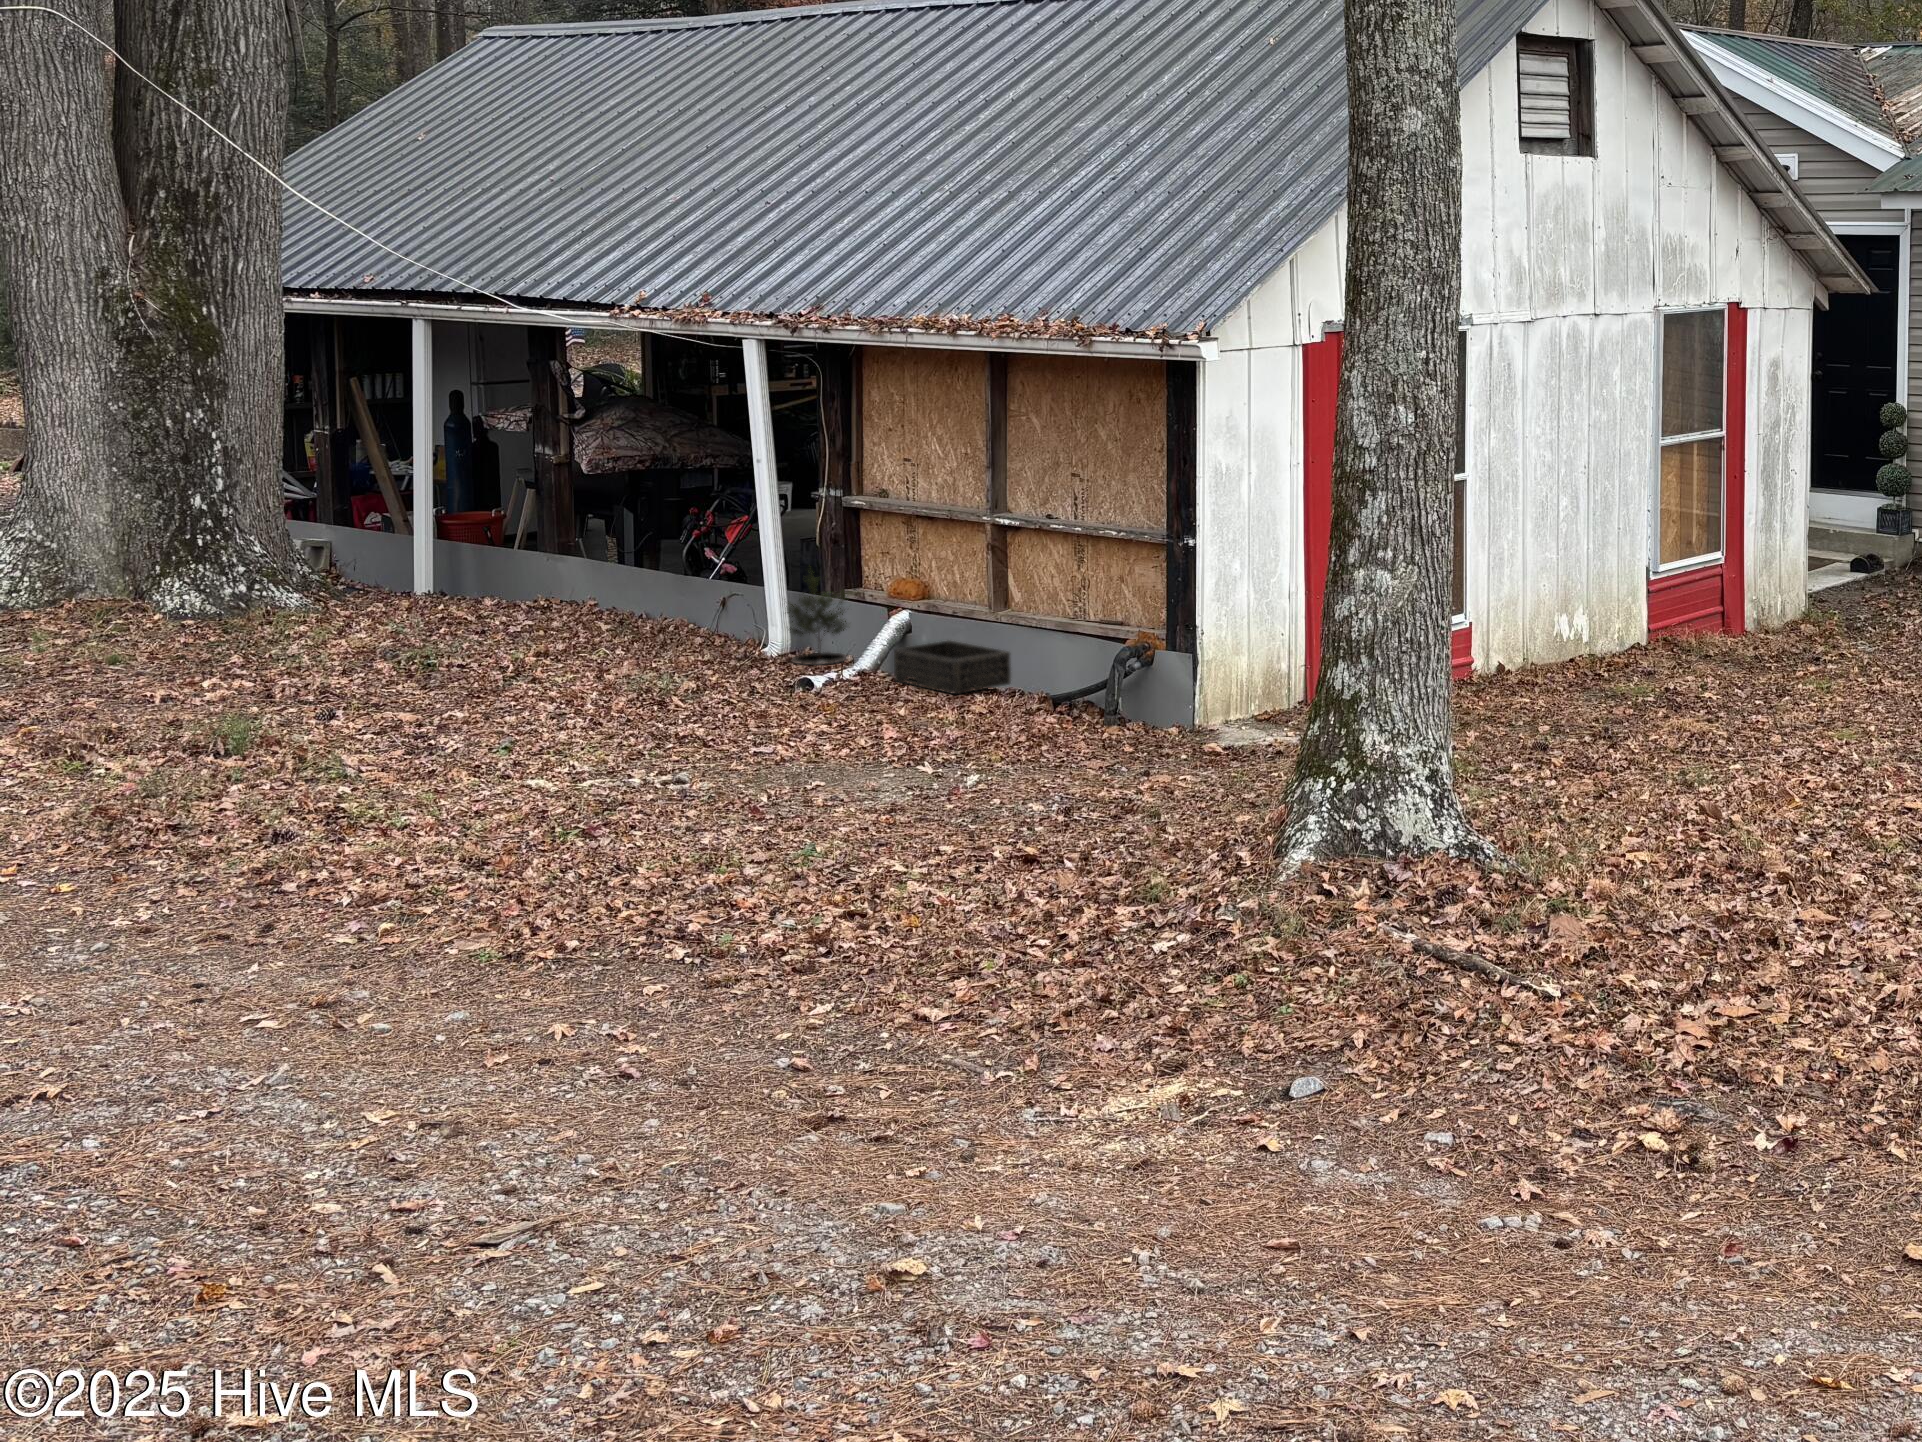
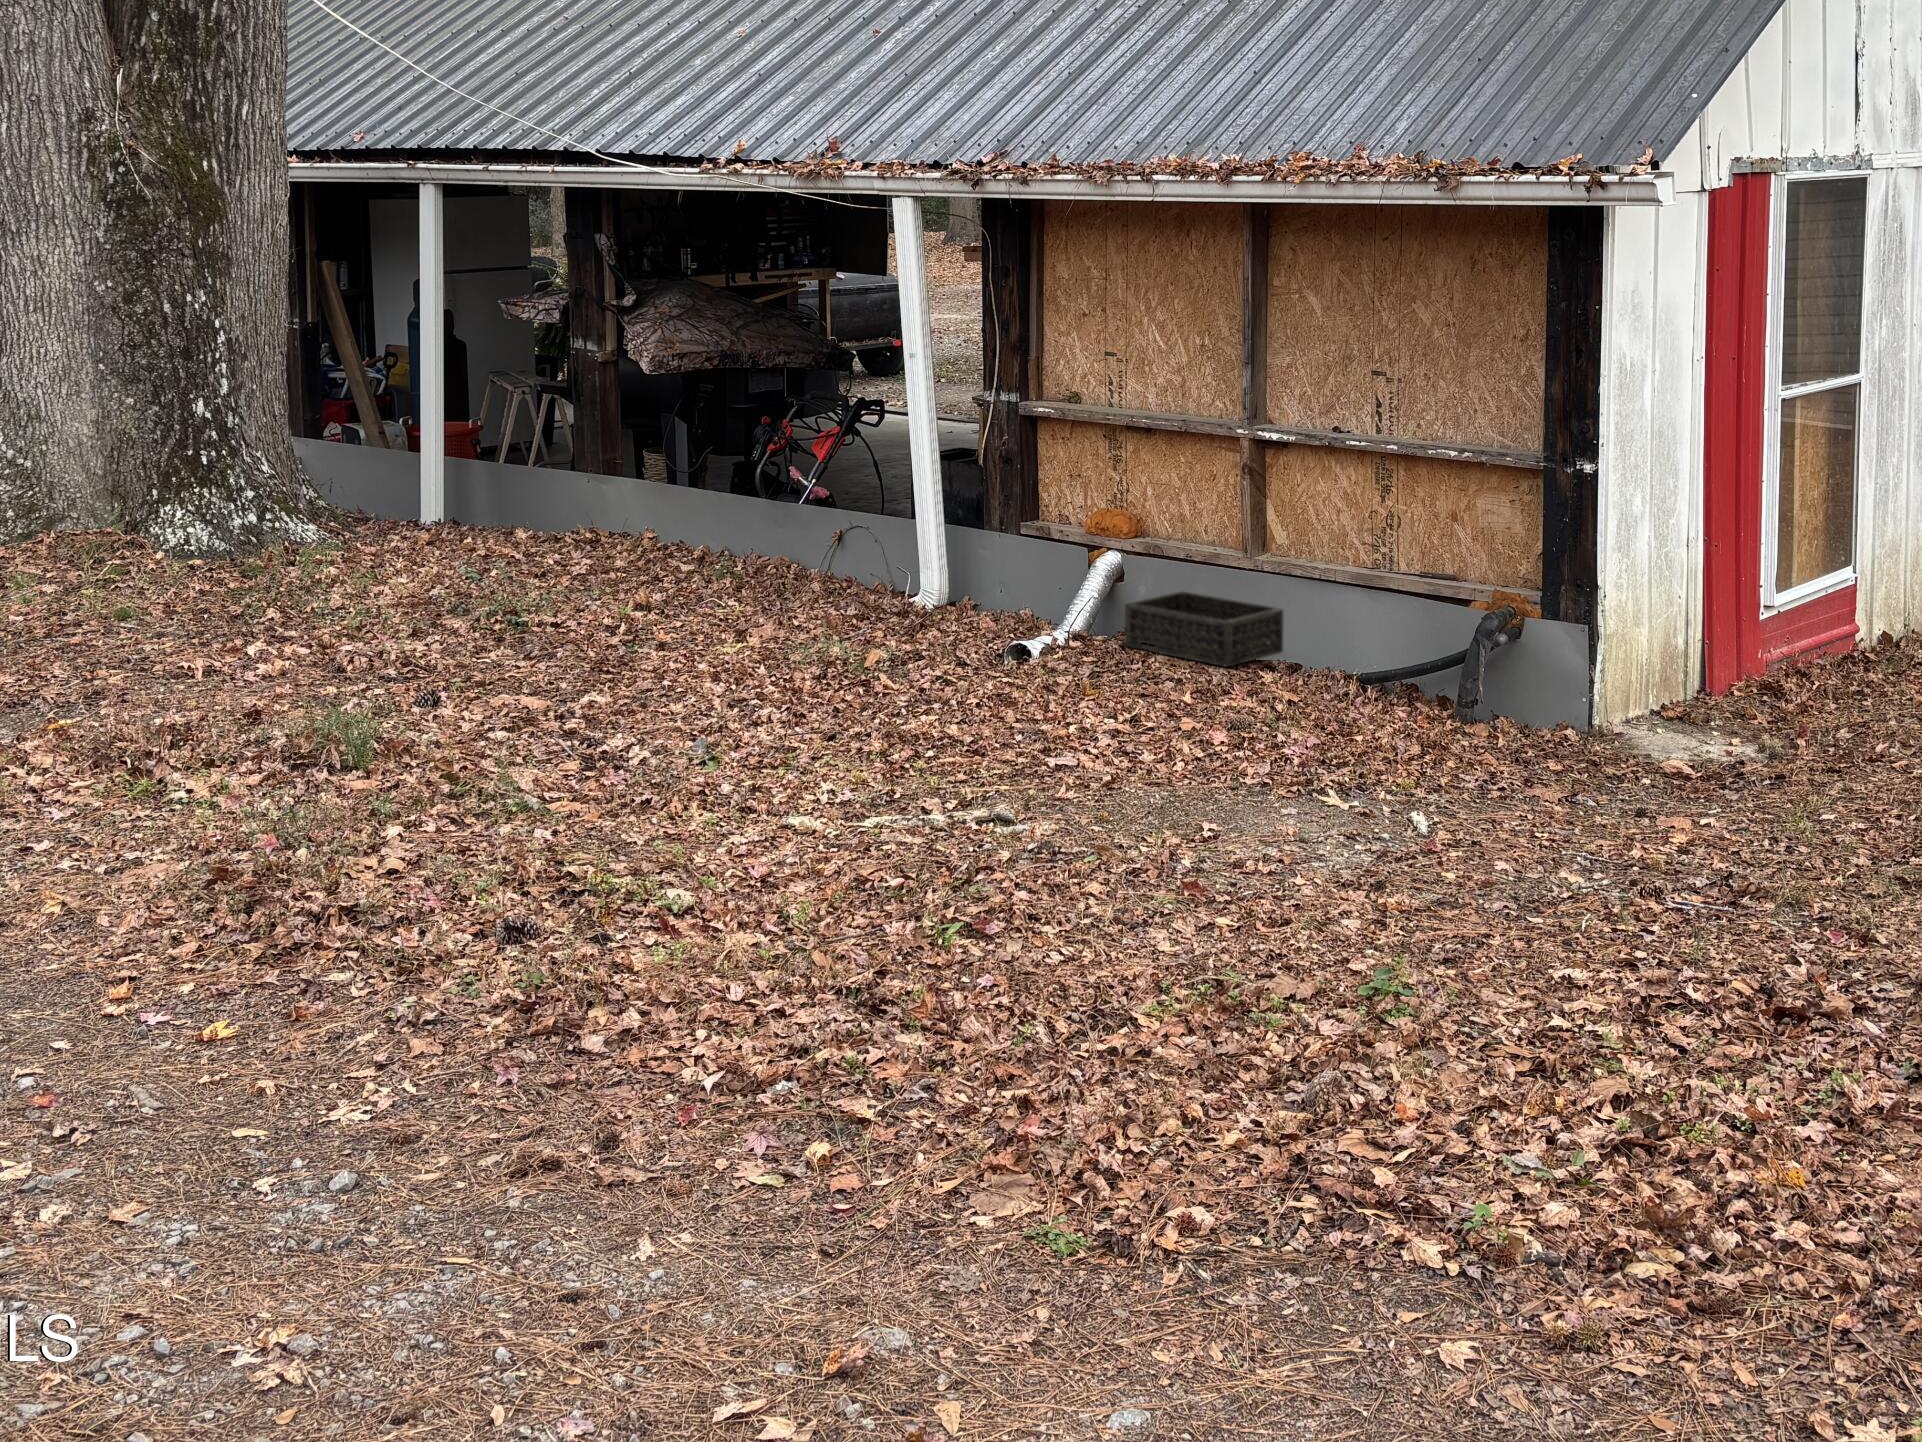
potted tree: present [786,565,847,665] -> none [953,489,1039,621]

